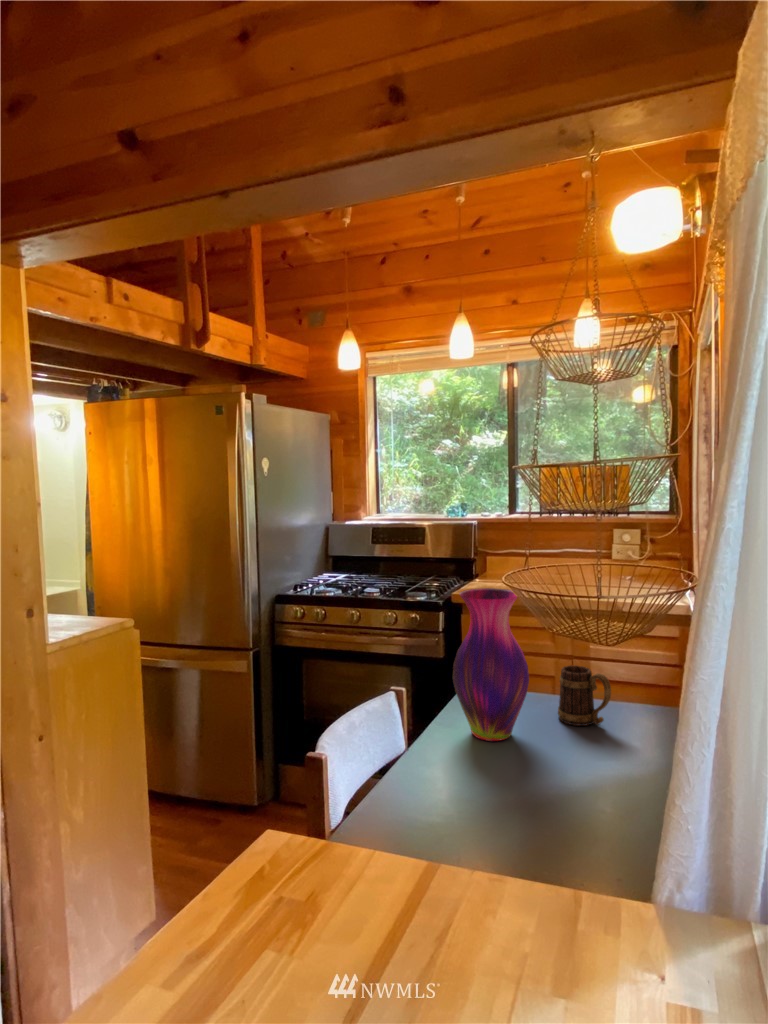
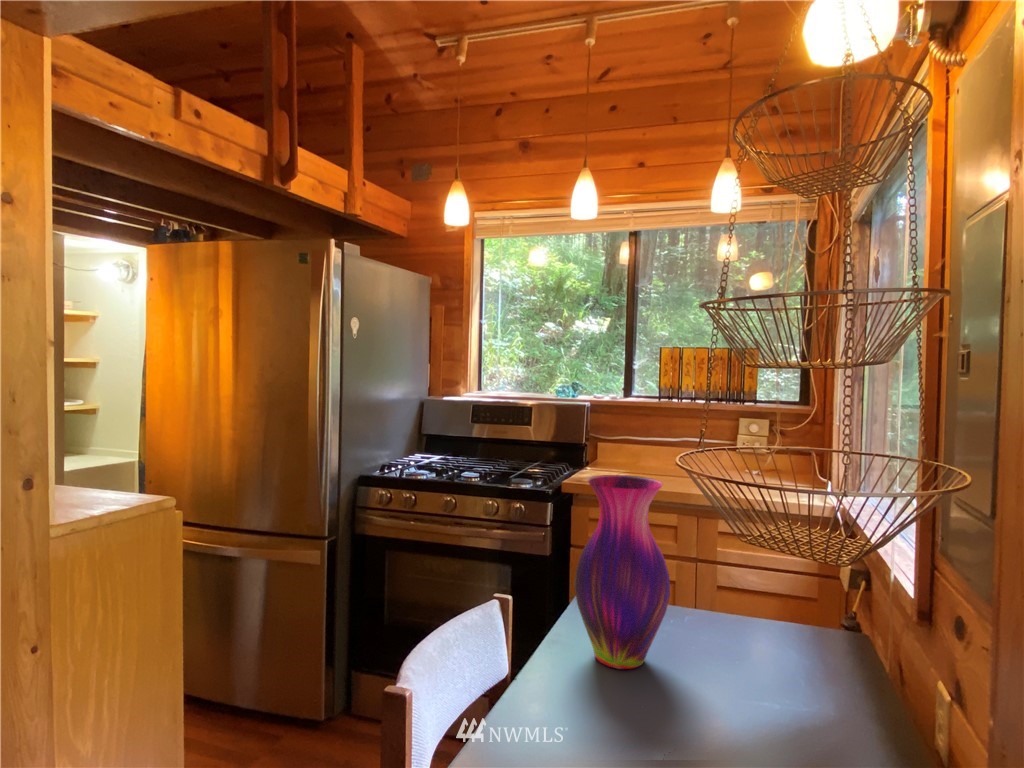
mug: present [558,665,611,726] -> none [698,574,767,650]

